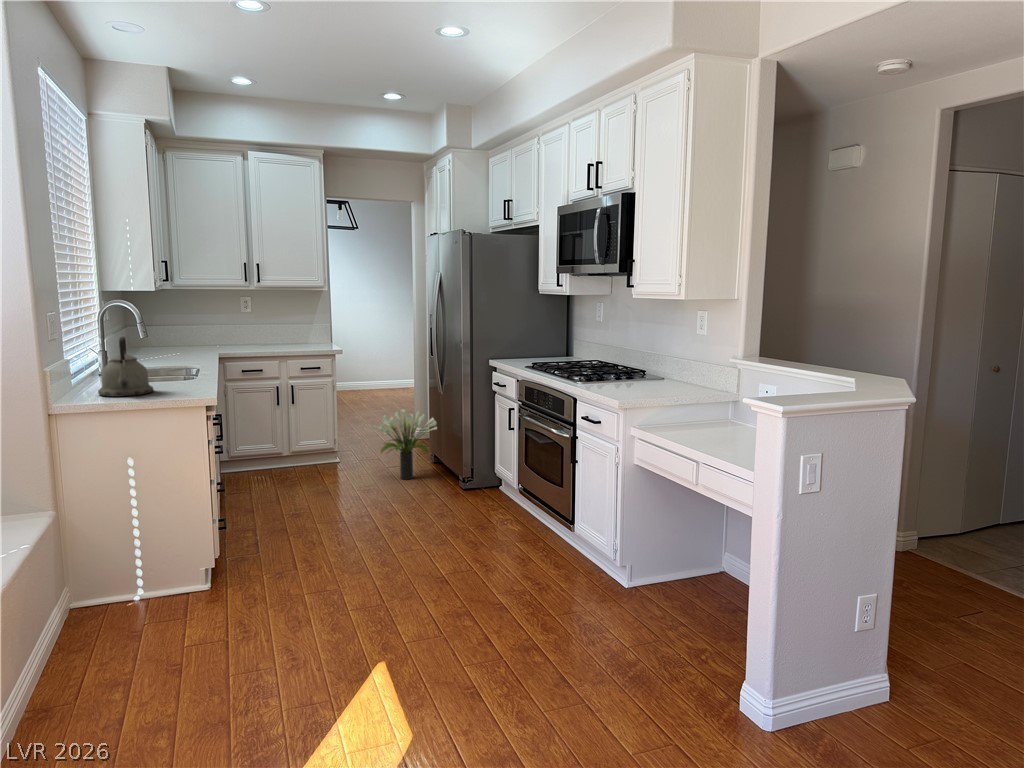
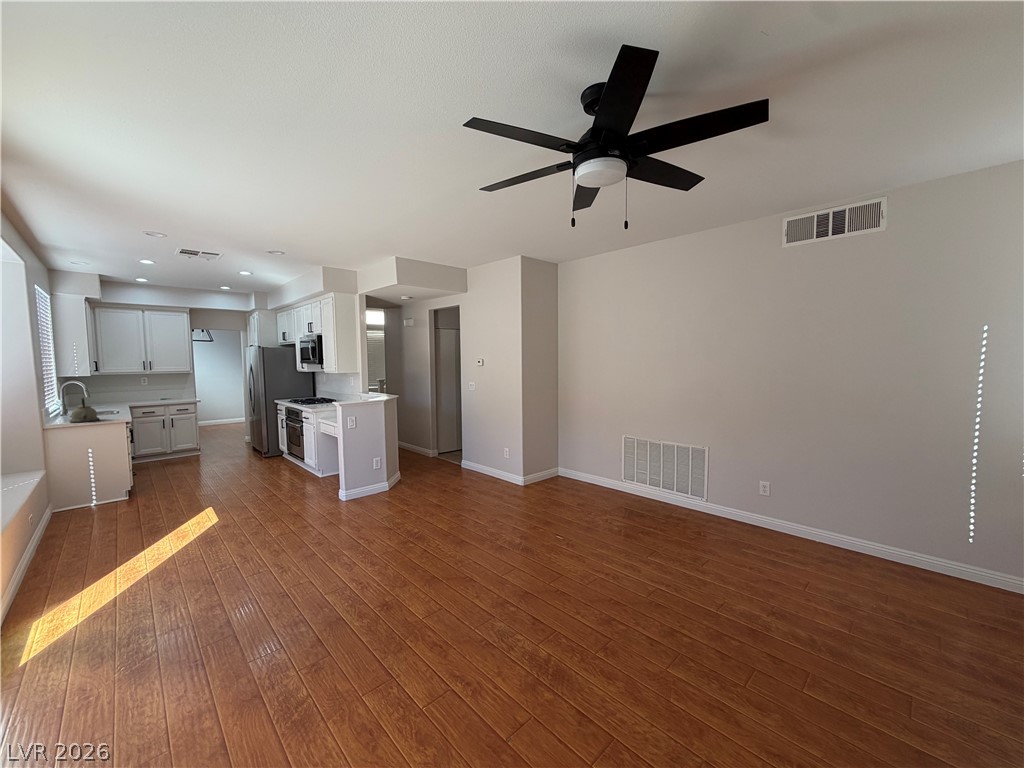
potted plant: present [373,409,437,480] -> none [218,425,253,456]

